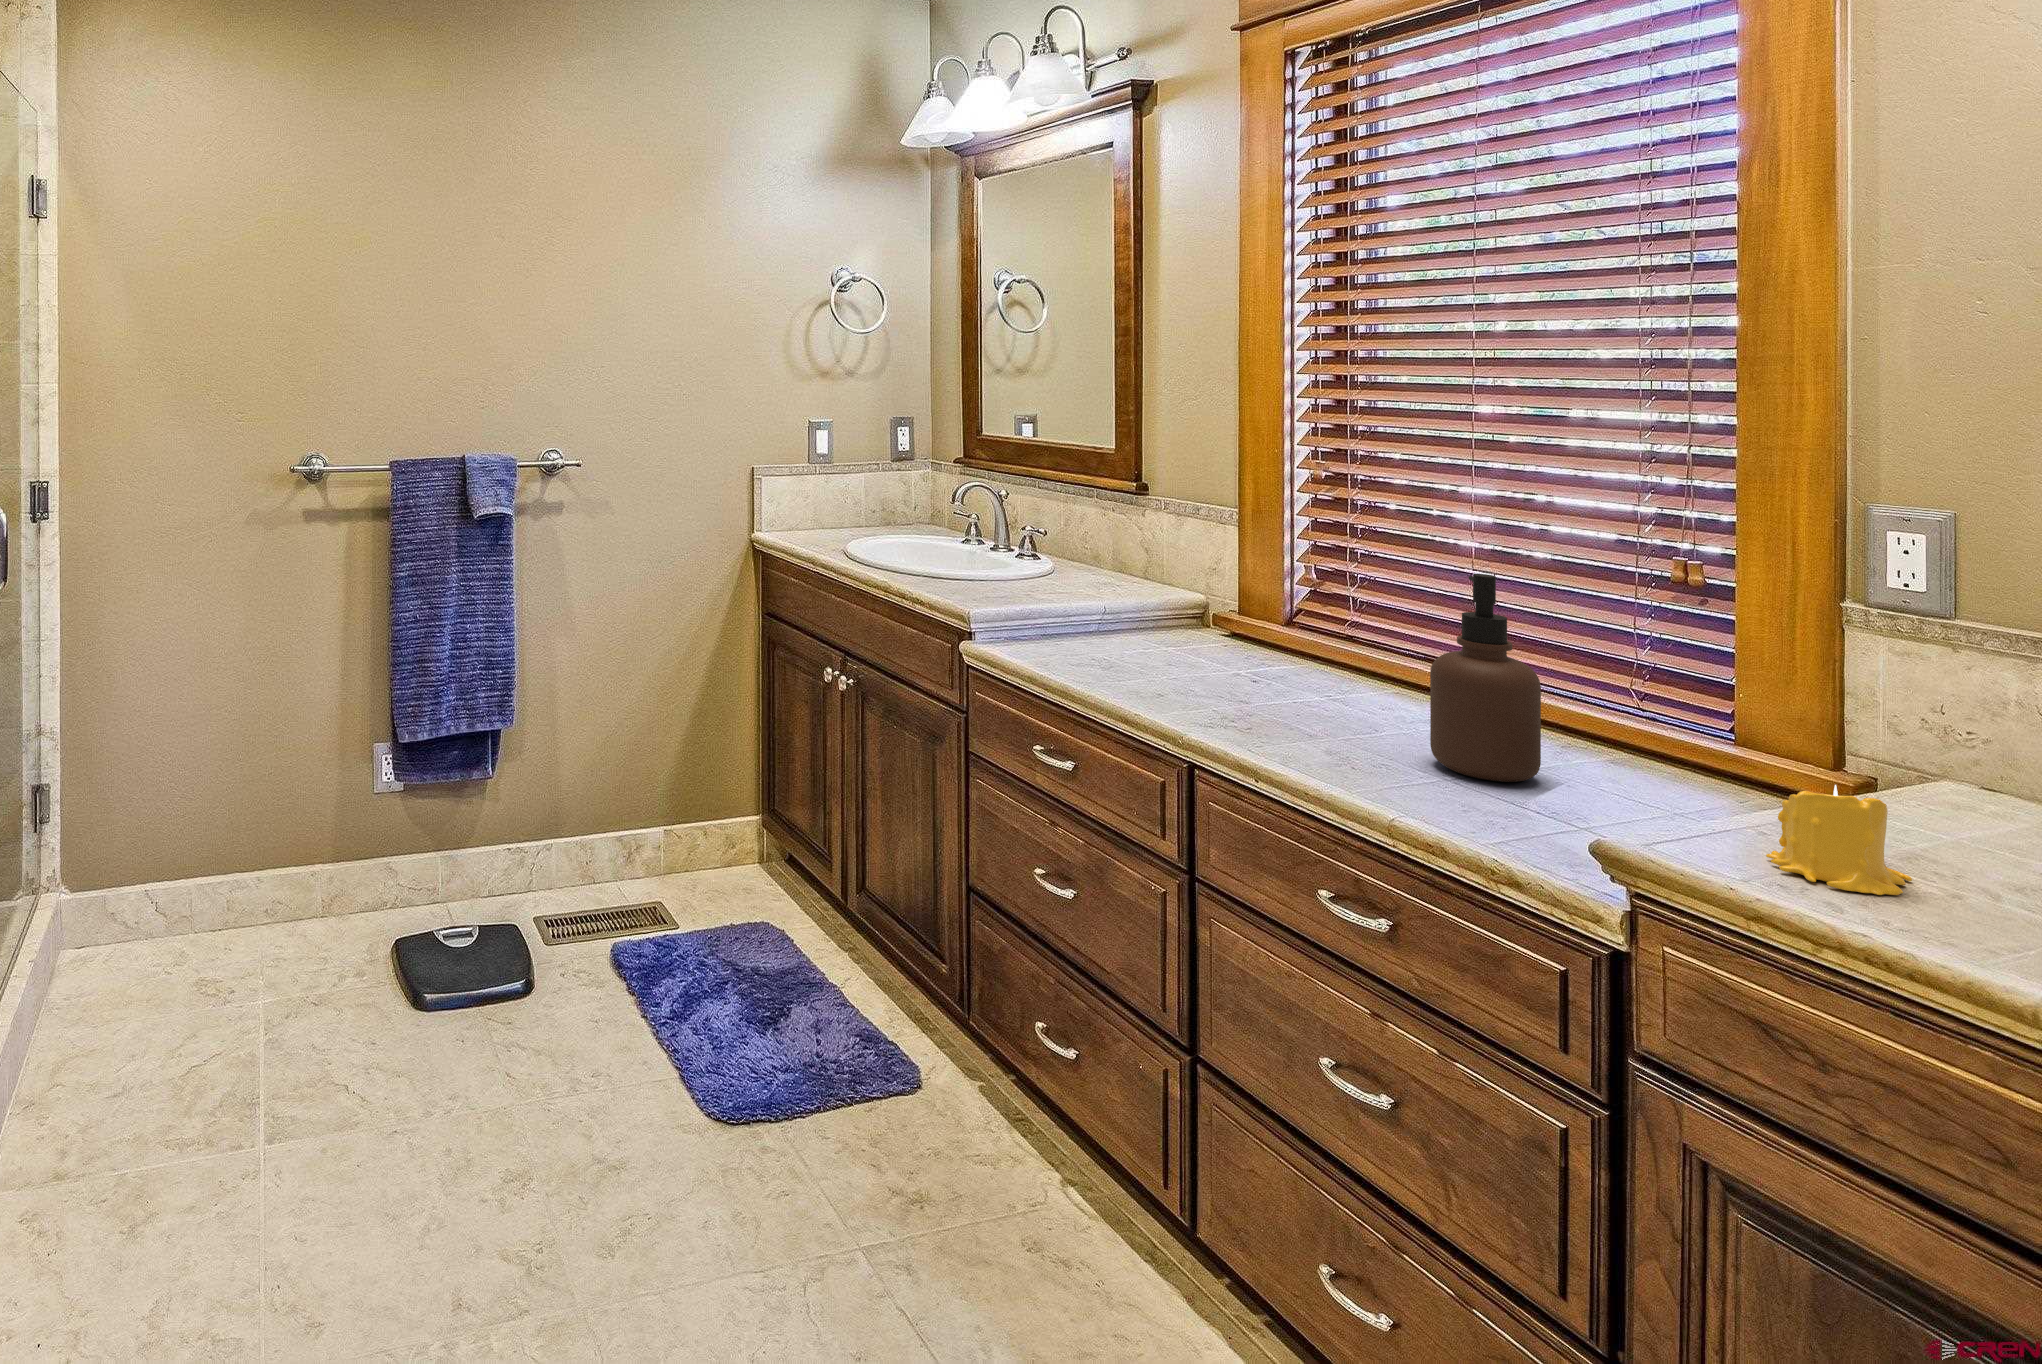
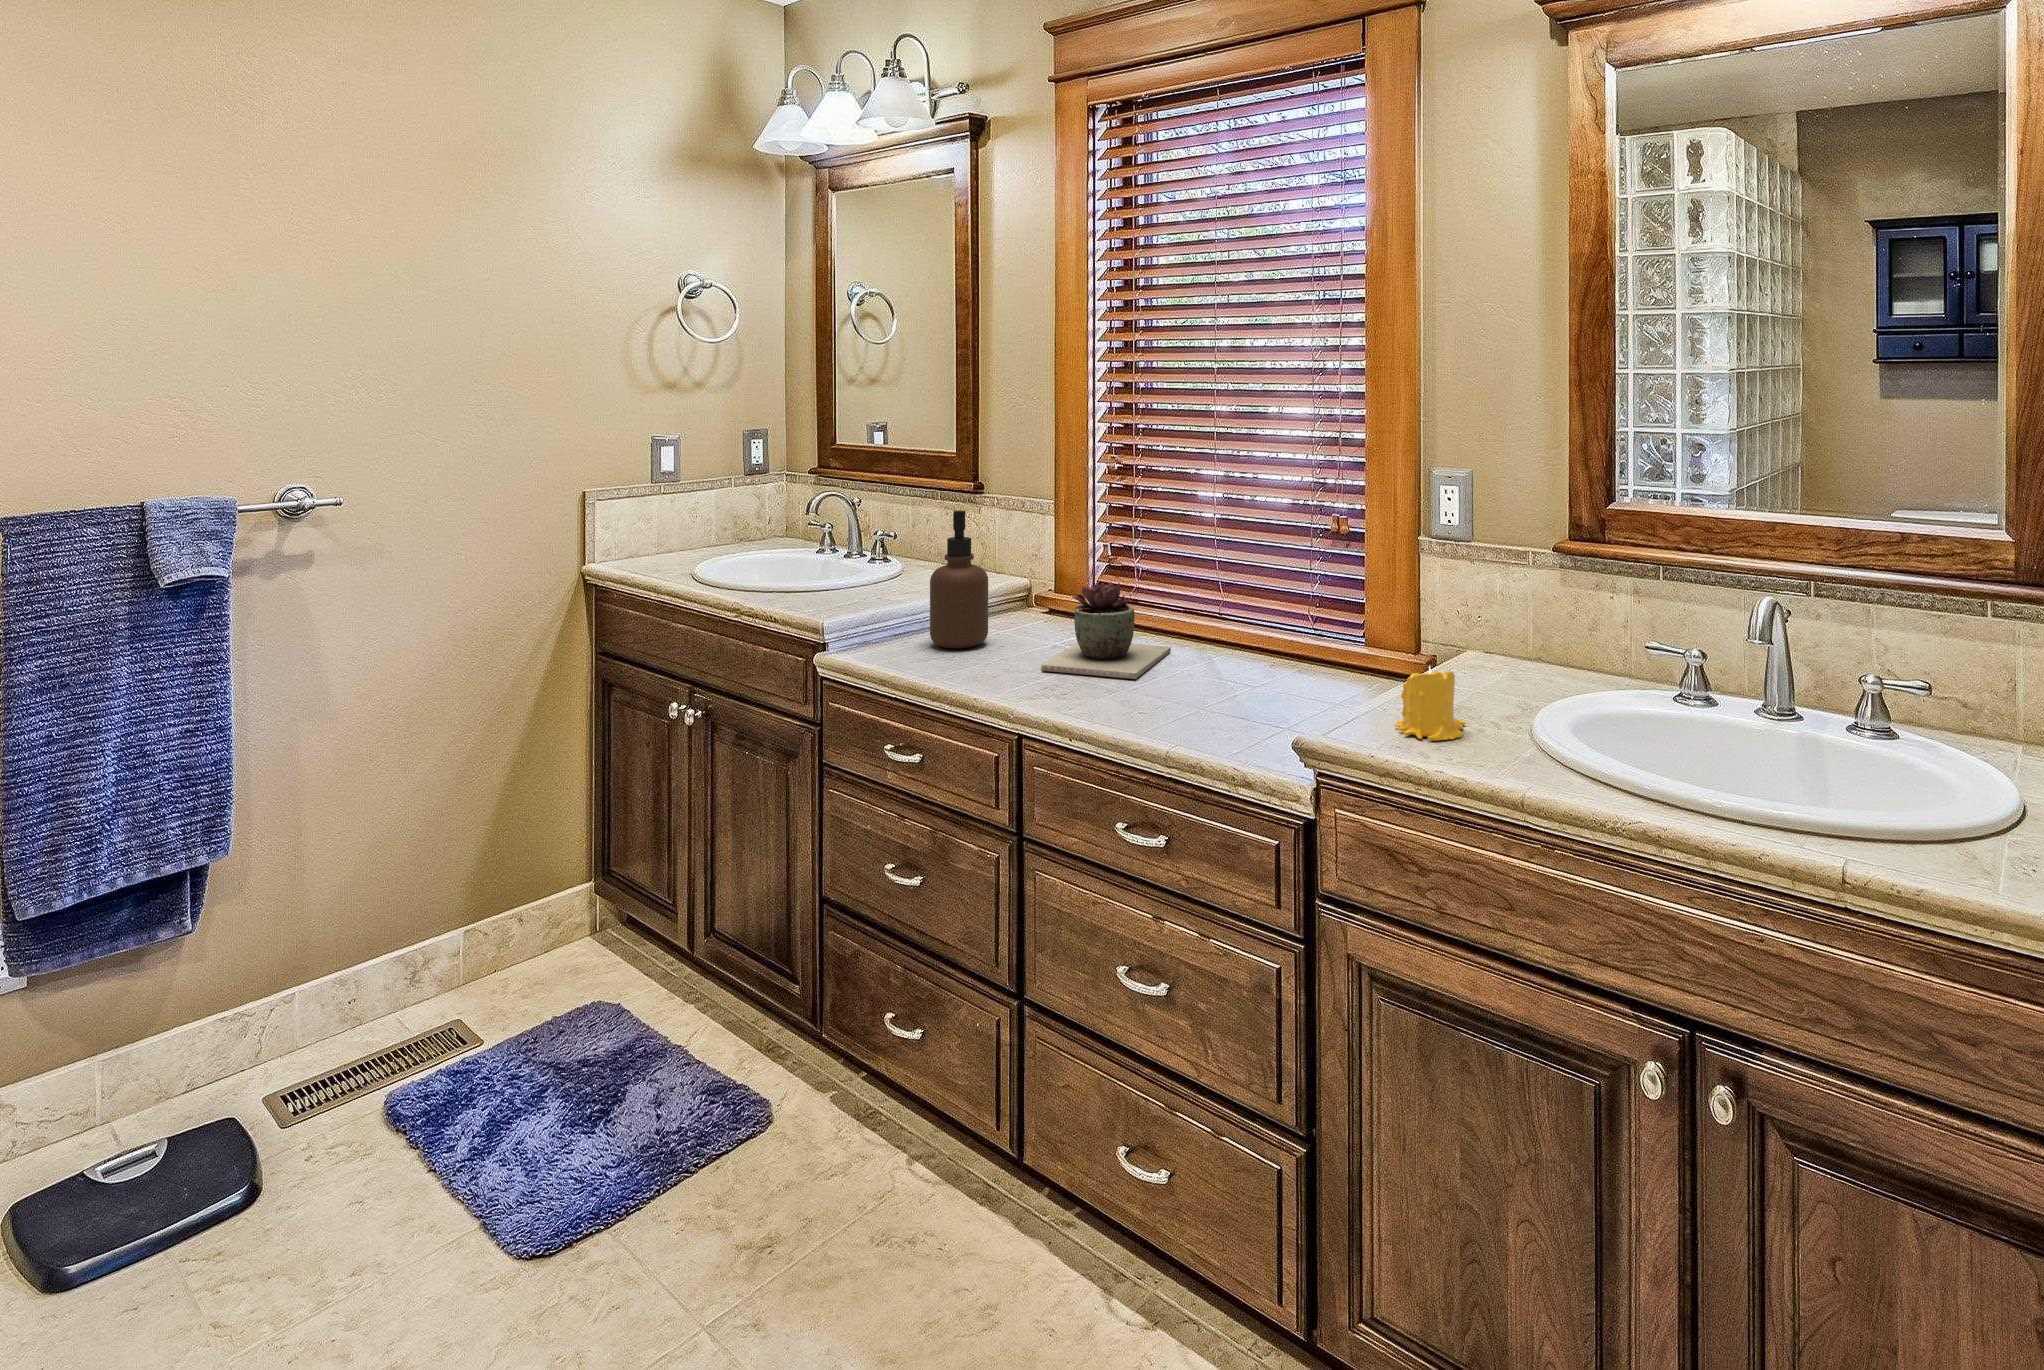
soap dispenser: present [1430,574,1541,782] -> present [930,510,988,648]
succulent plant: none [1220,611,1404,729] -> present [1041,582,1171,679]

